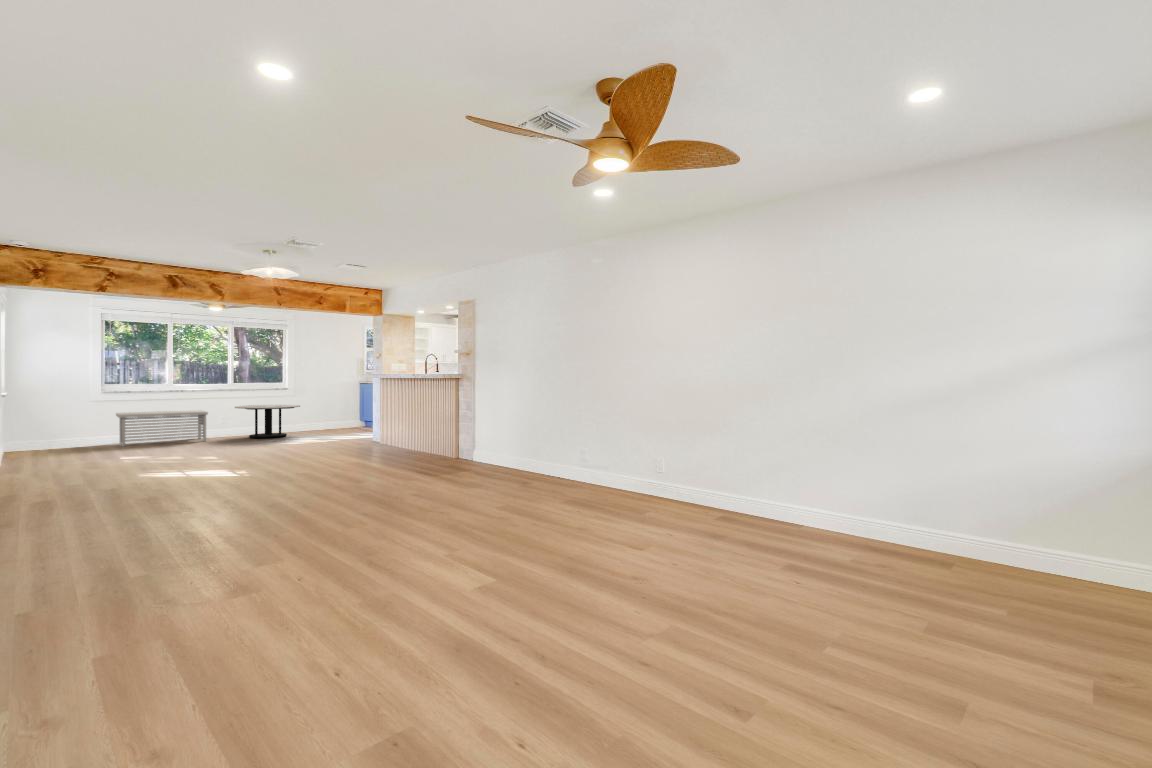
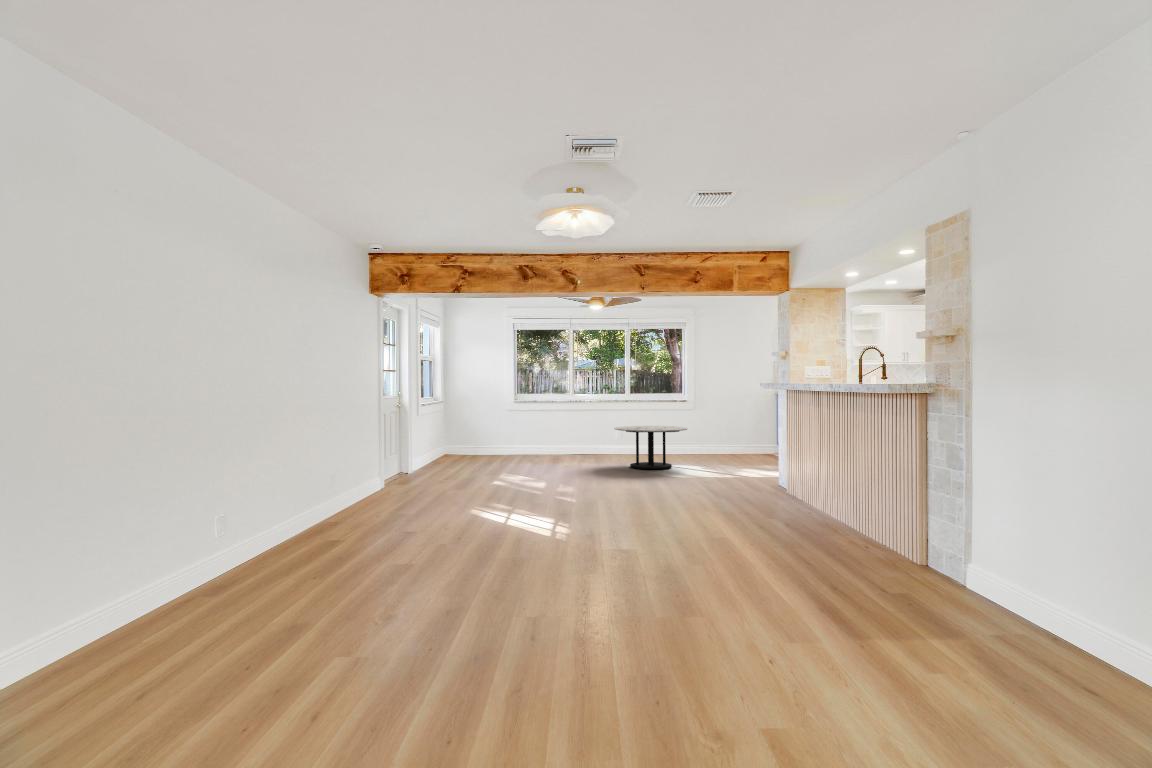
storage bench: present [116,410,208,446] -> none [506,430,587,469]

